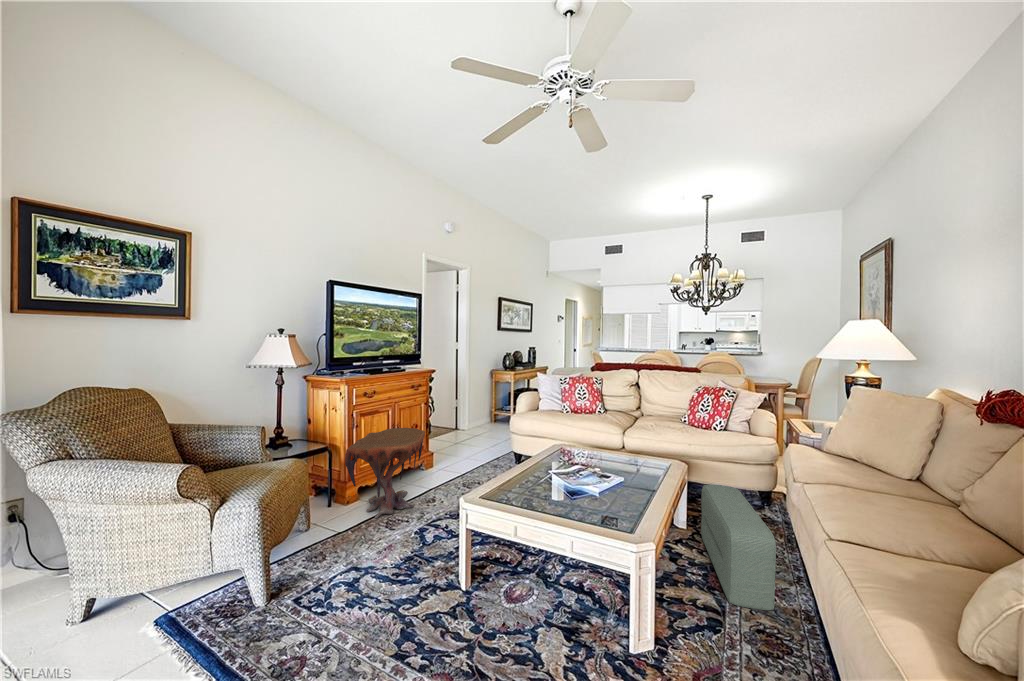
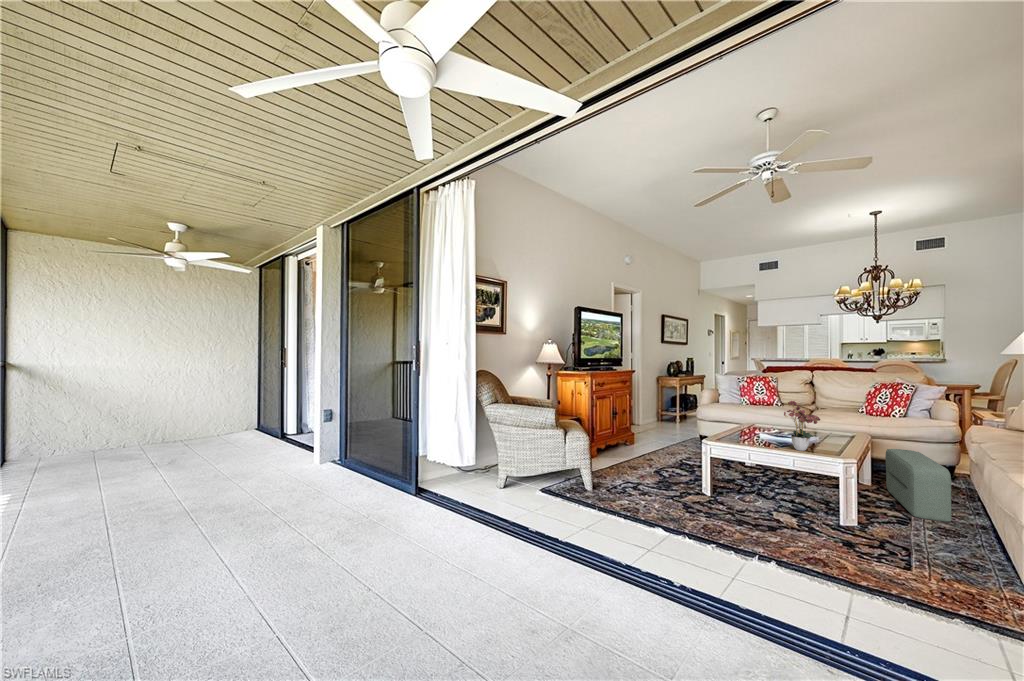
side table: present [345,428,425,518] -> none [600,408,647,465]
flower arrangement: none [563,434,619,515] -> present [784,401,820,451]

